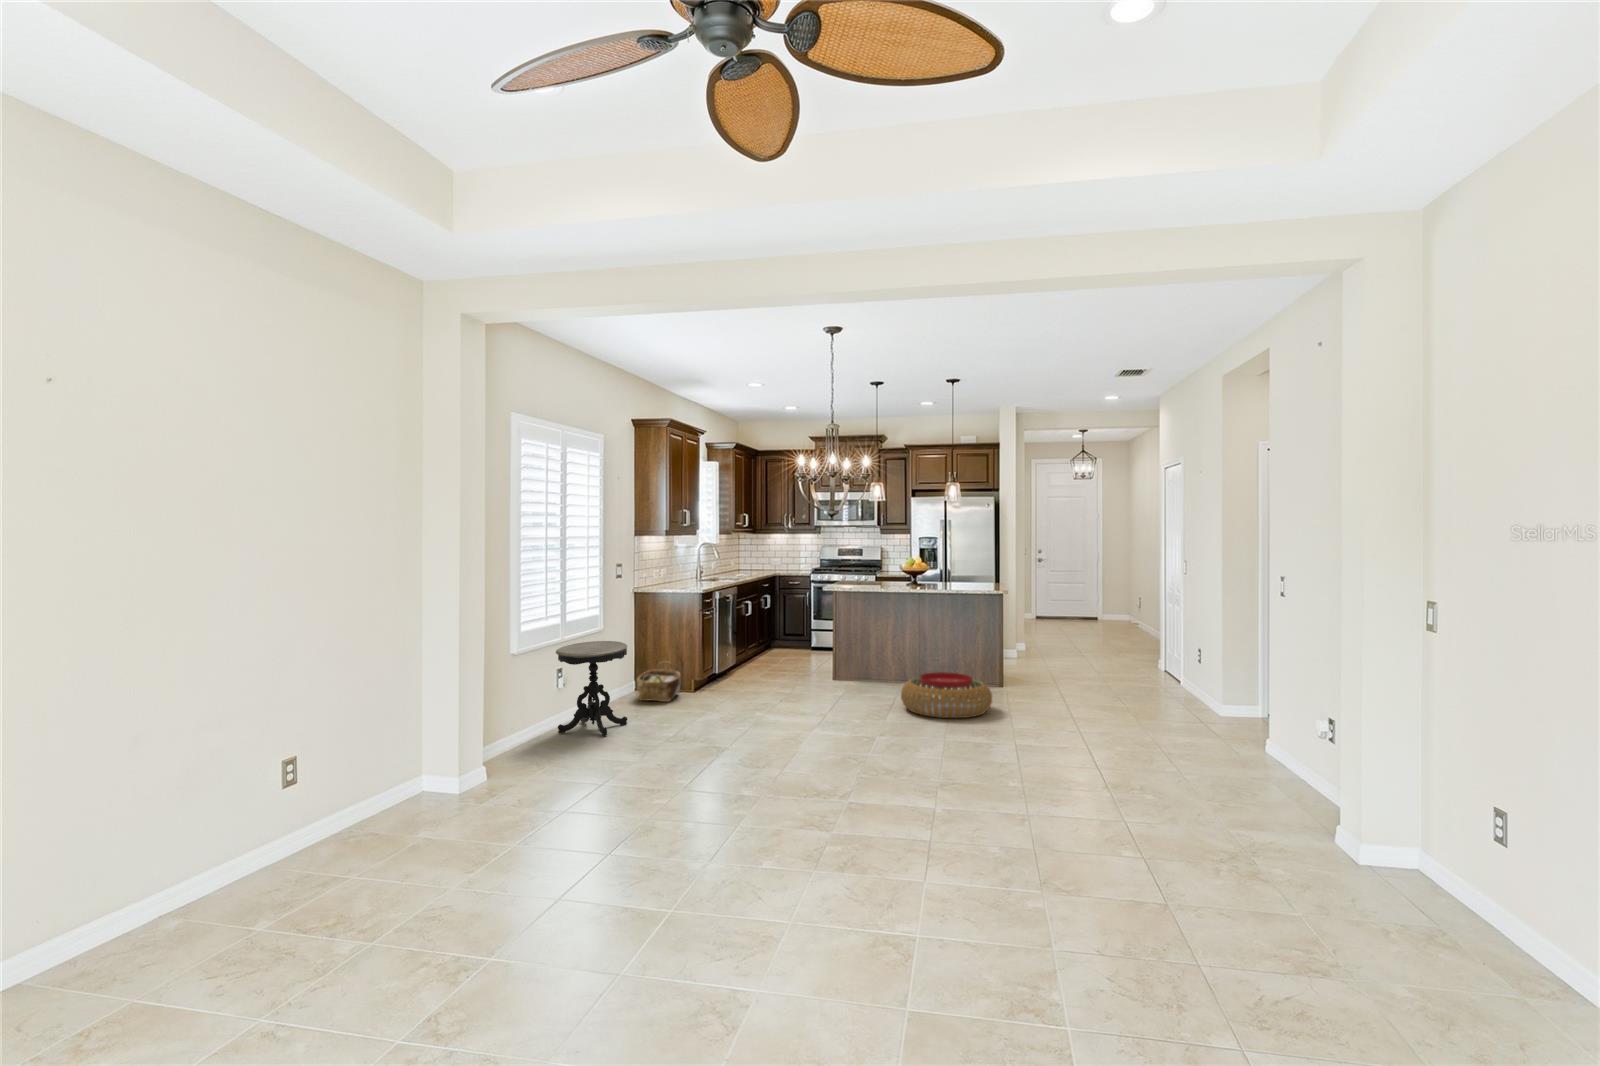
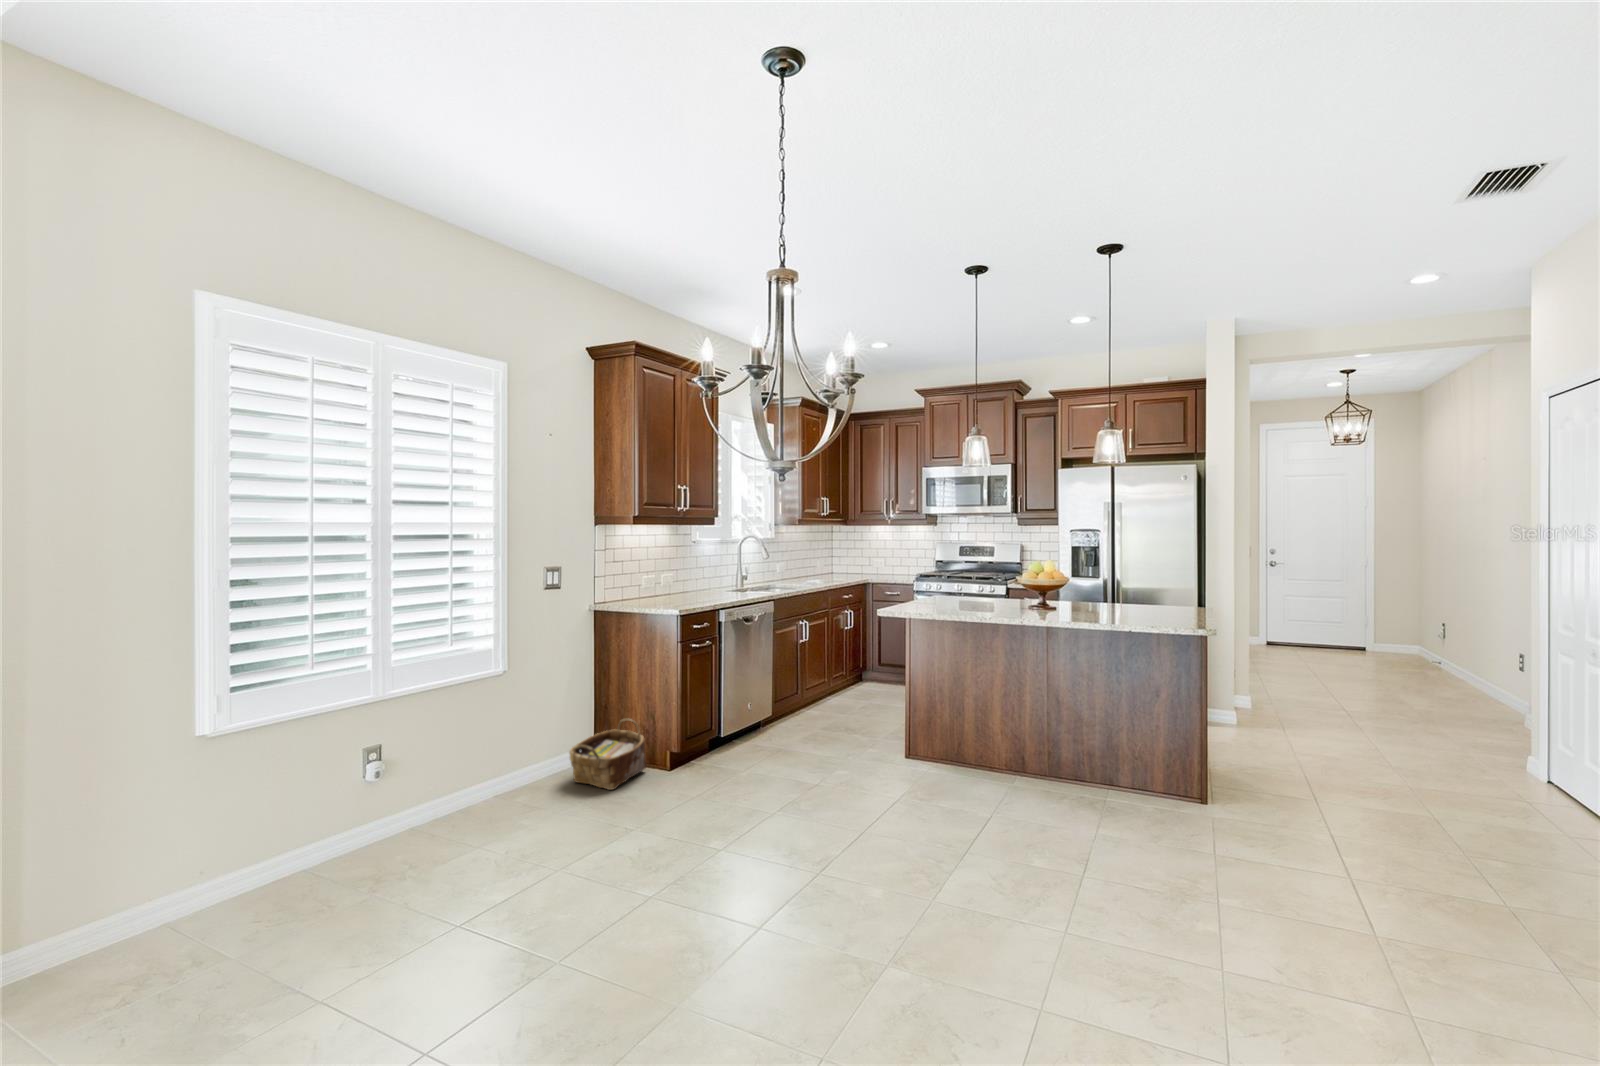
side table: present [556,641,628,736] -> none [335,699,490,883]
pouf: present [901,672,992,718] -> none [985,789,1178,912]

